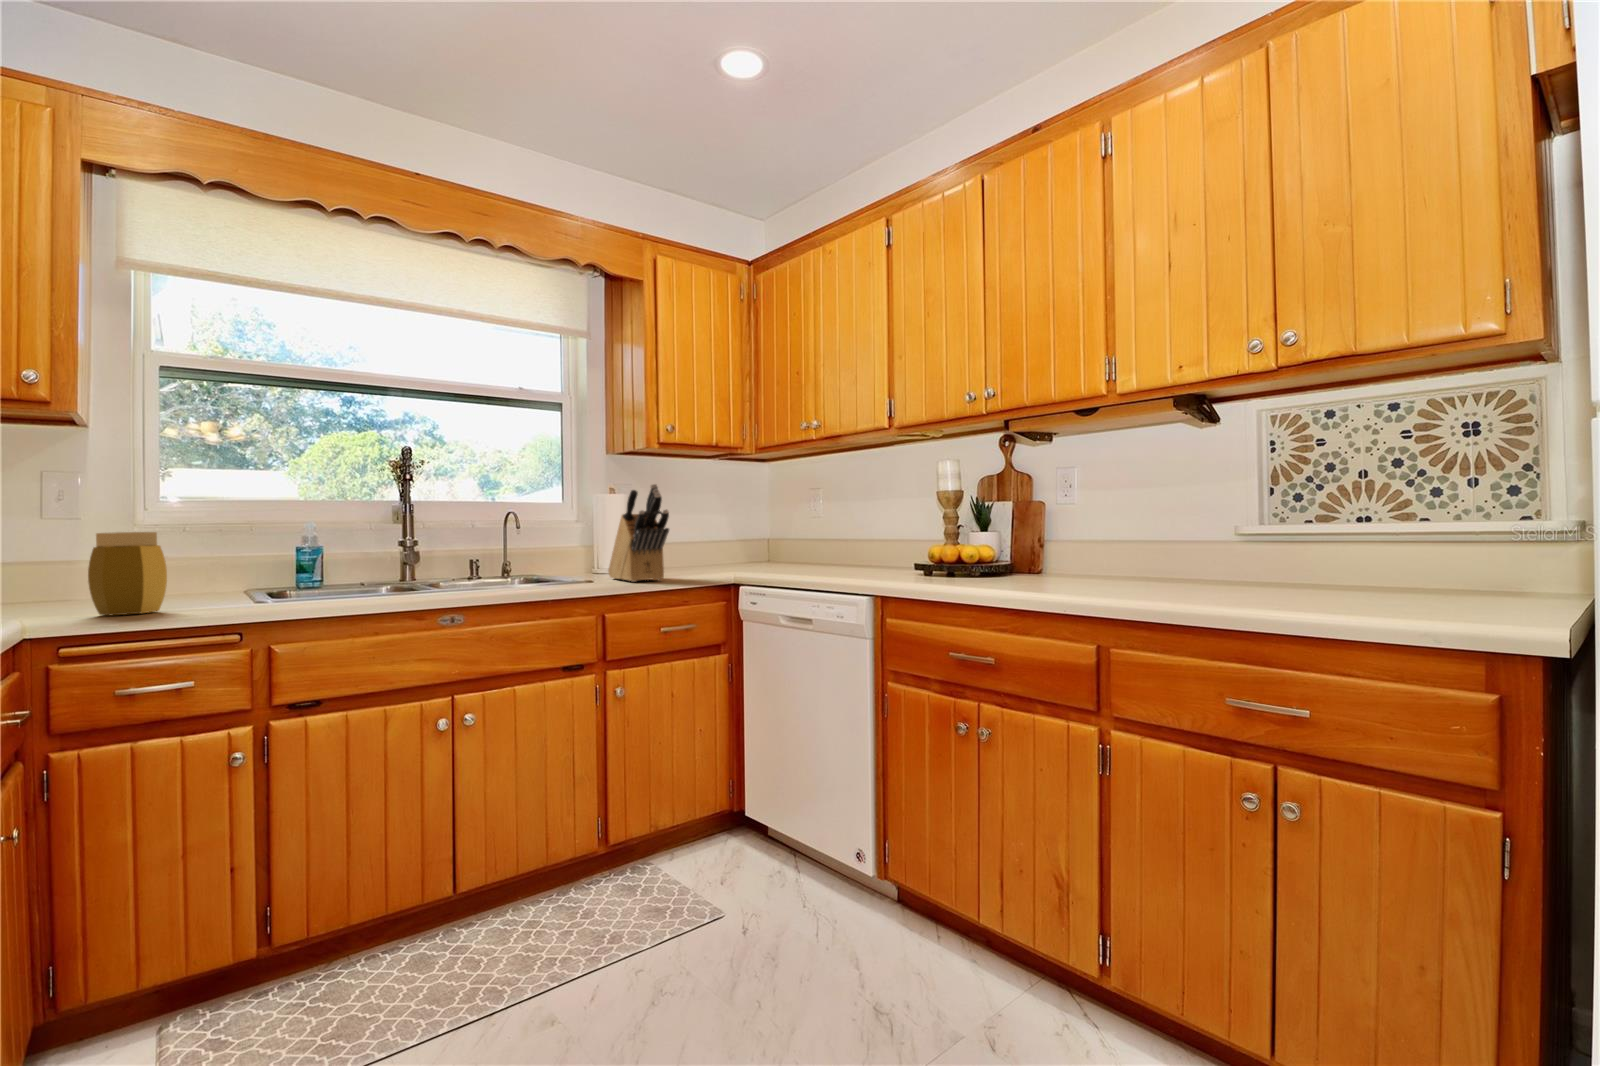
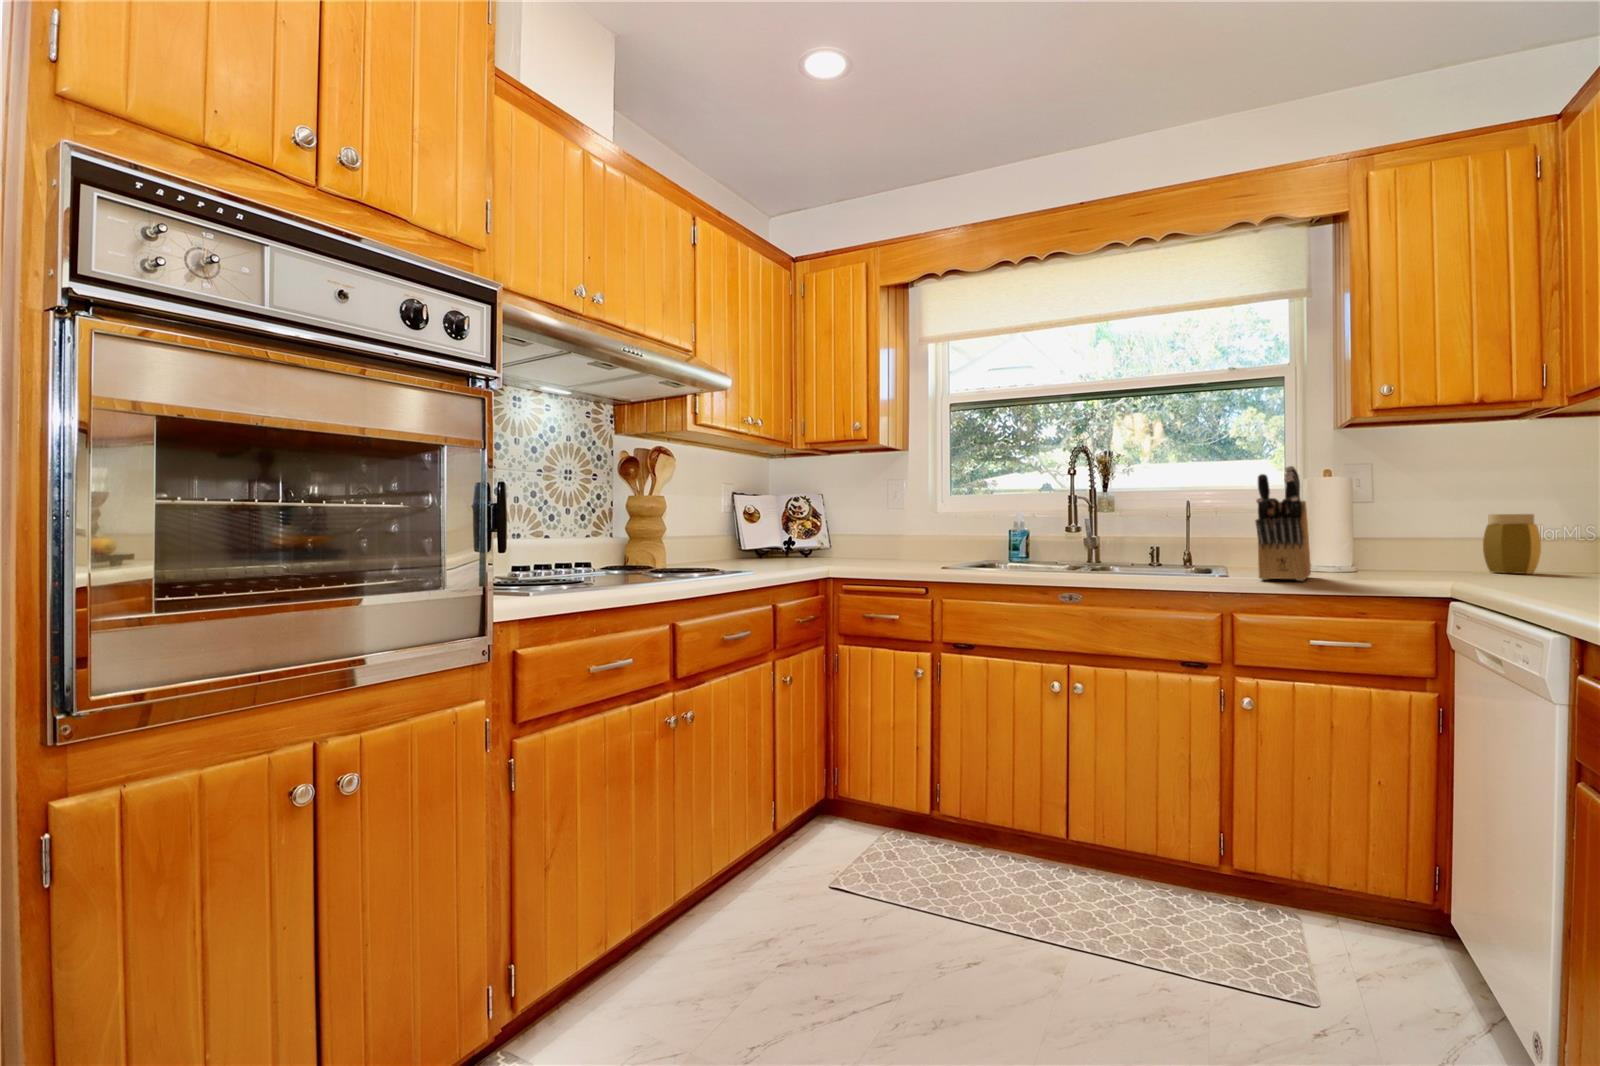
jar: present [88,532,167,615] -> present [1483,514,1541,574]

